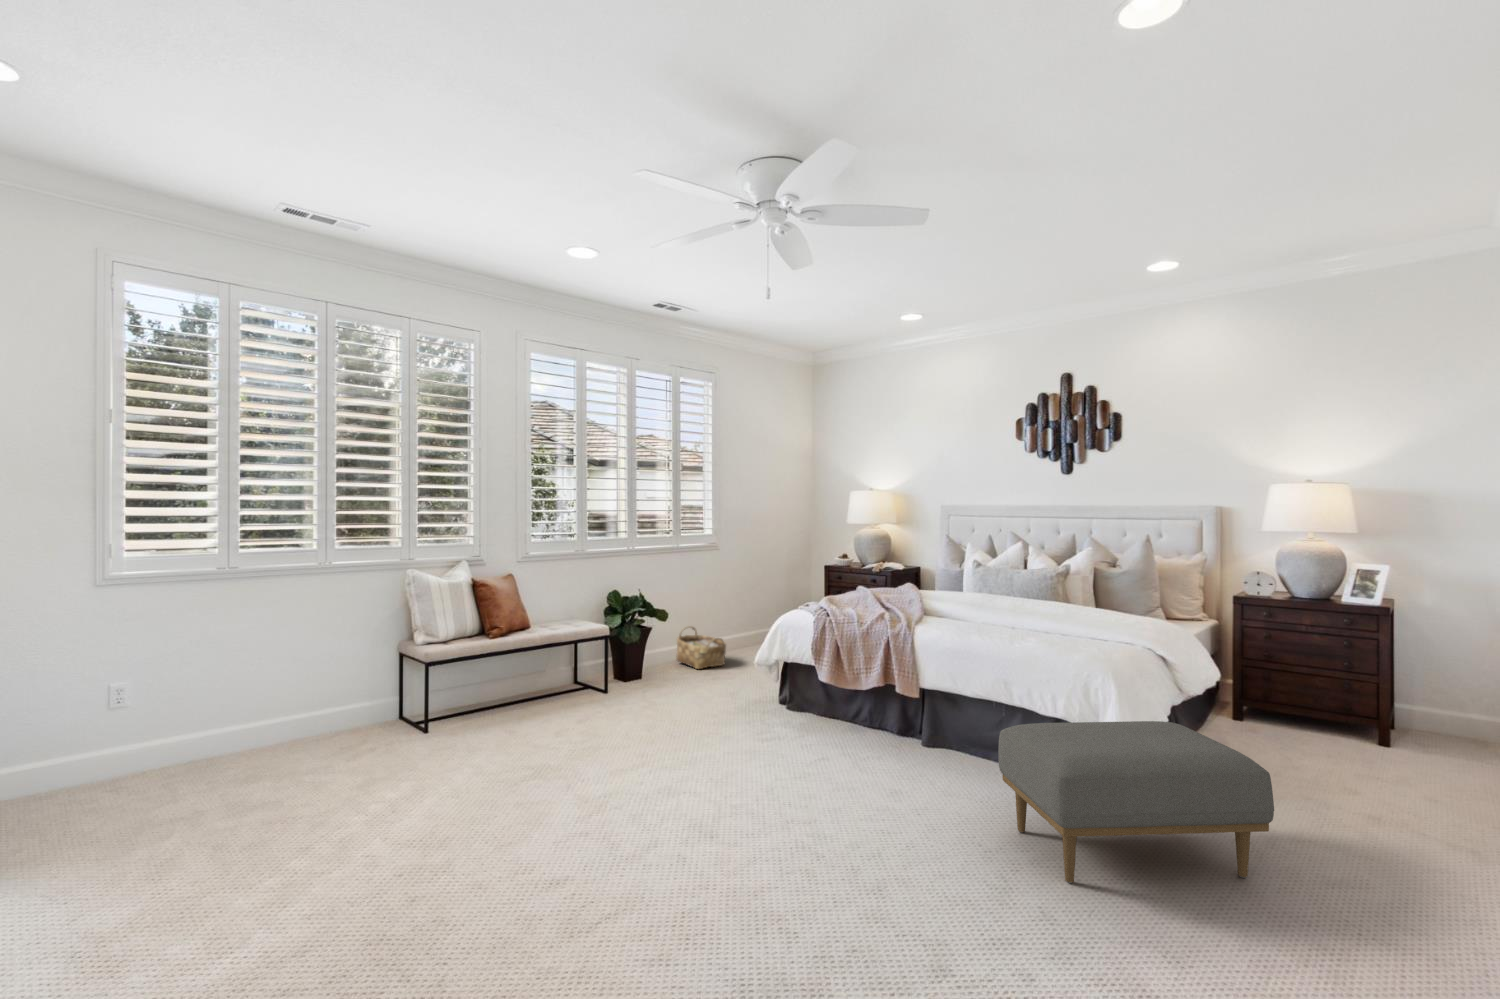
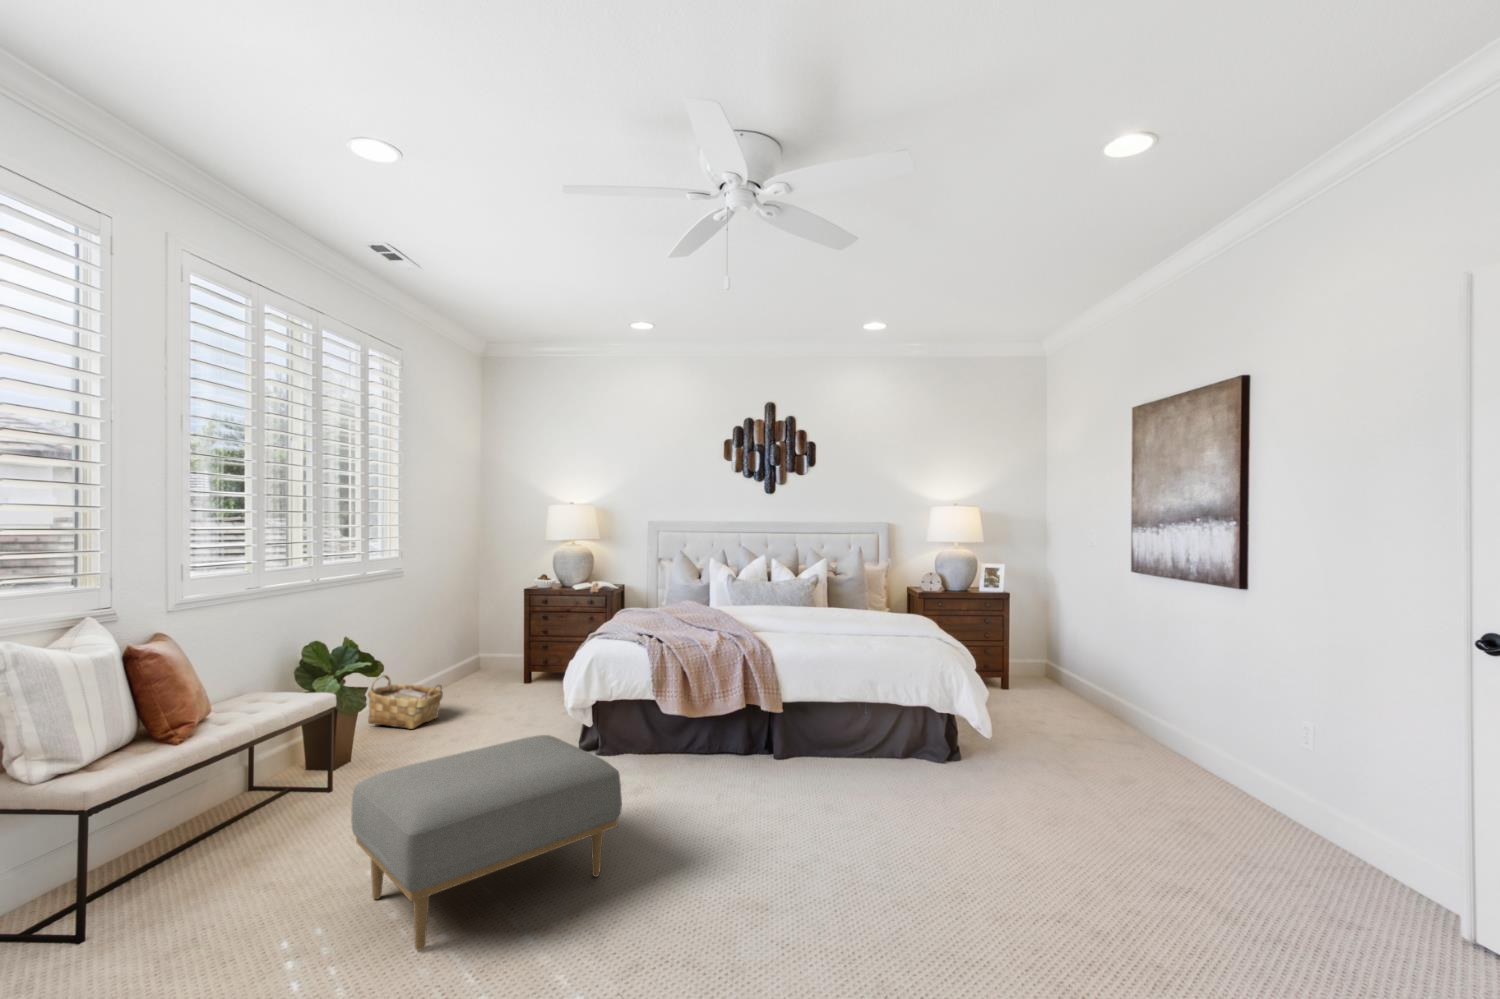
ottoman: present [998,721,1274,883] -> present [351,735,622,950]

